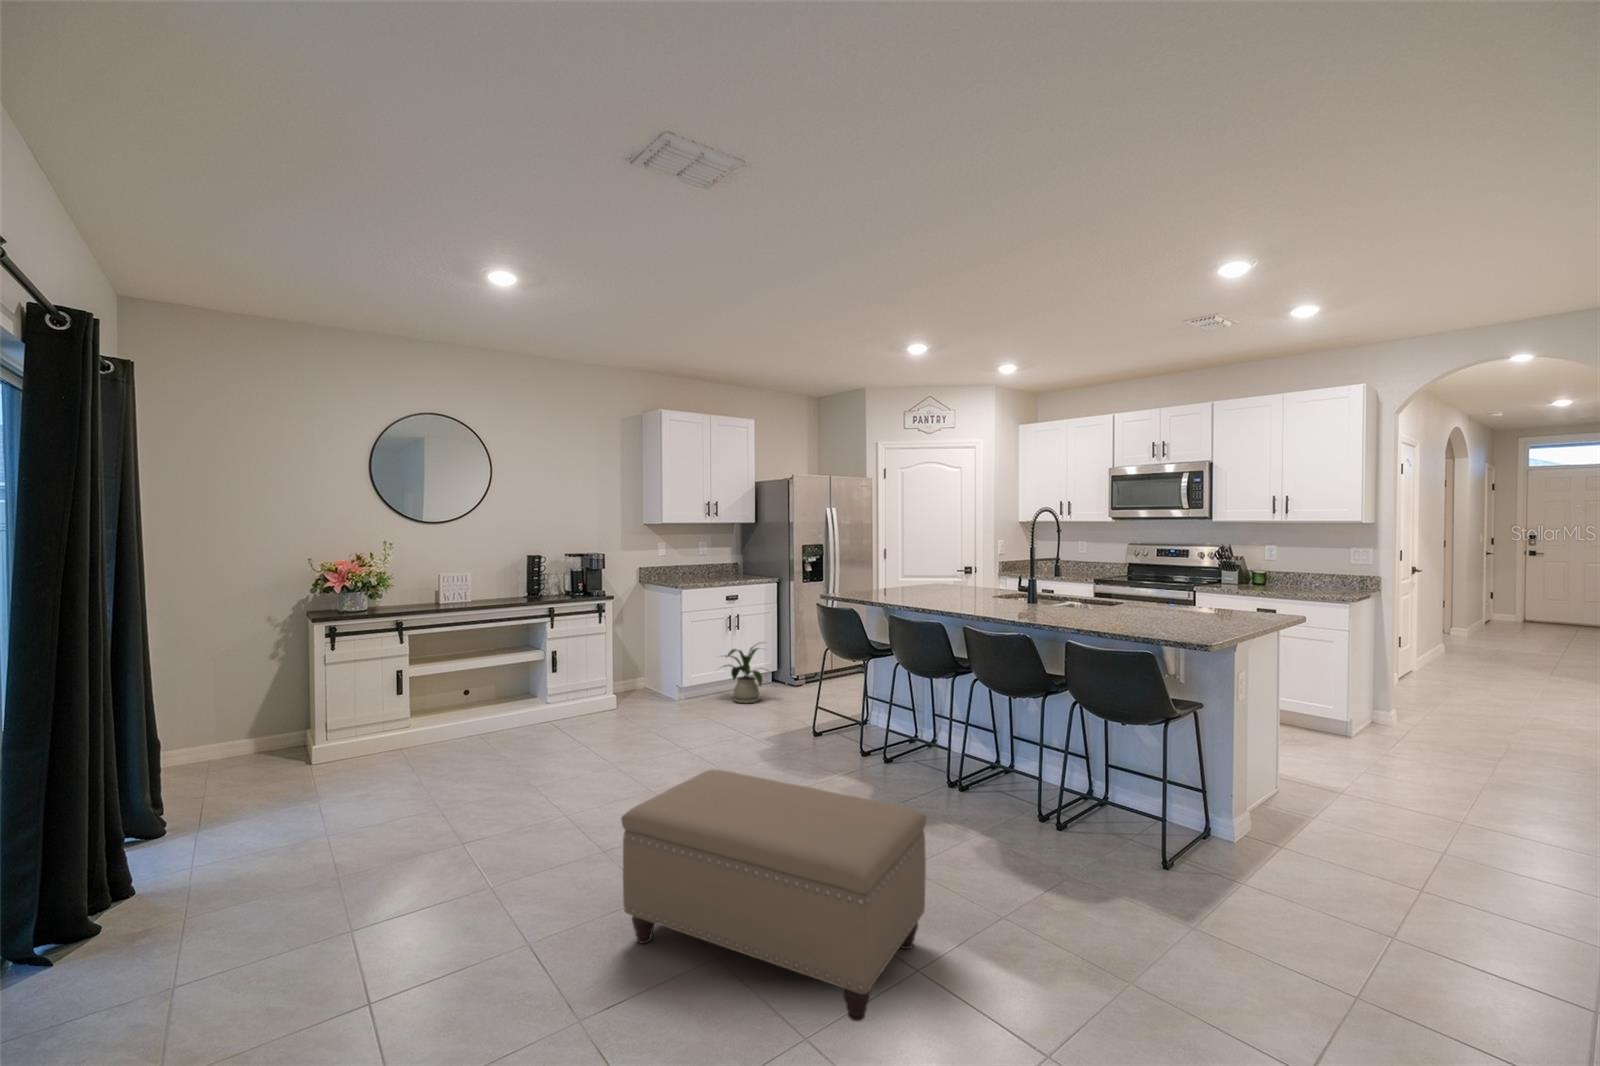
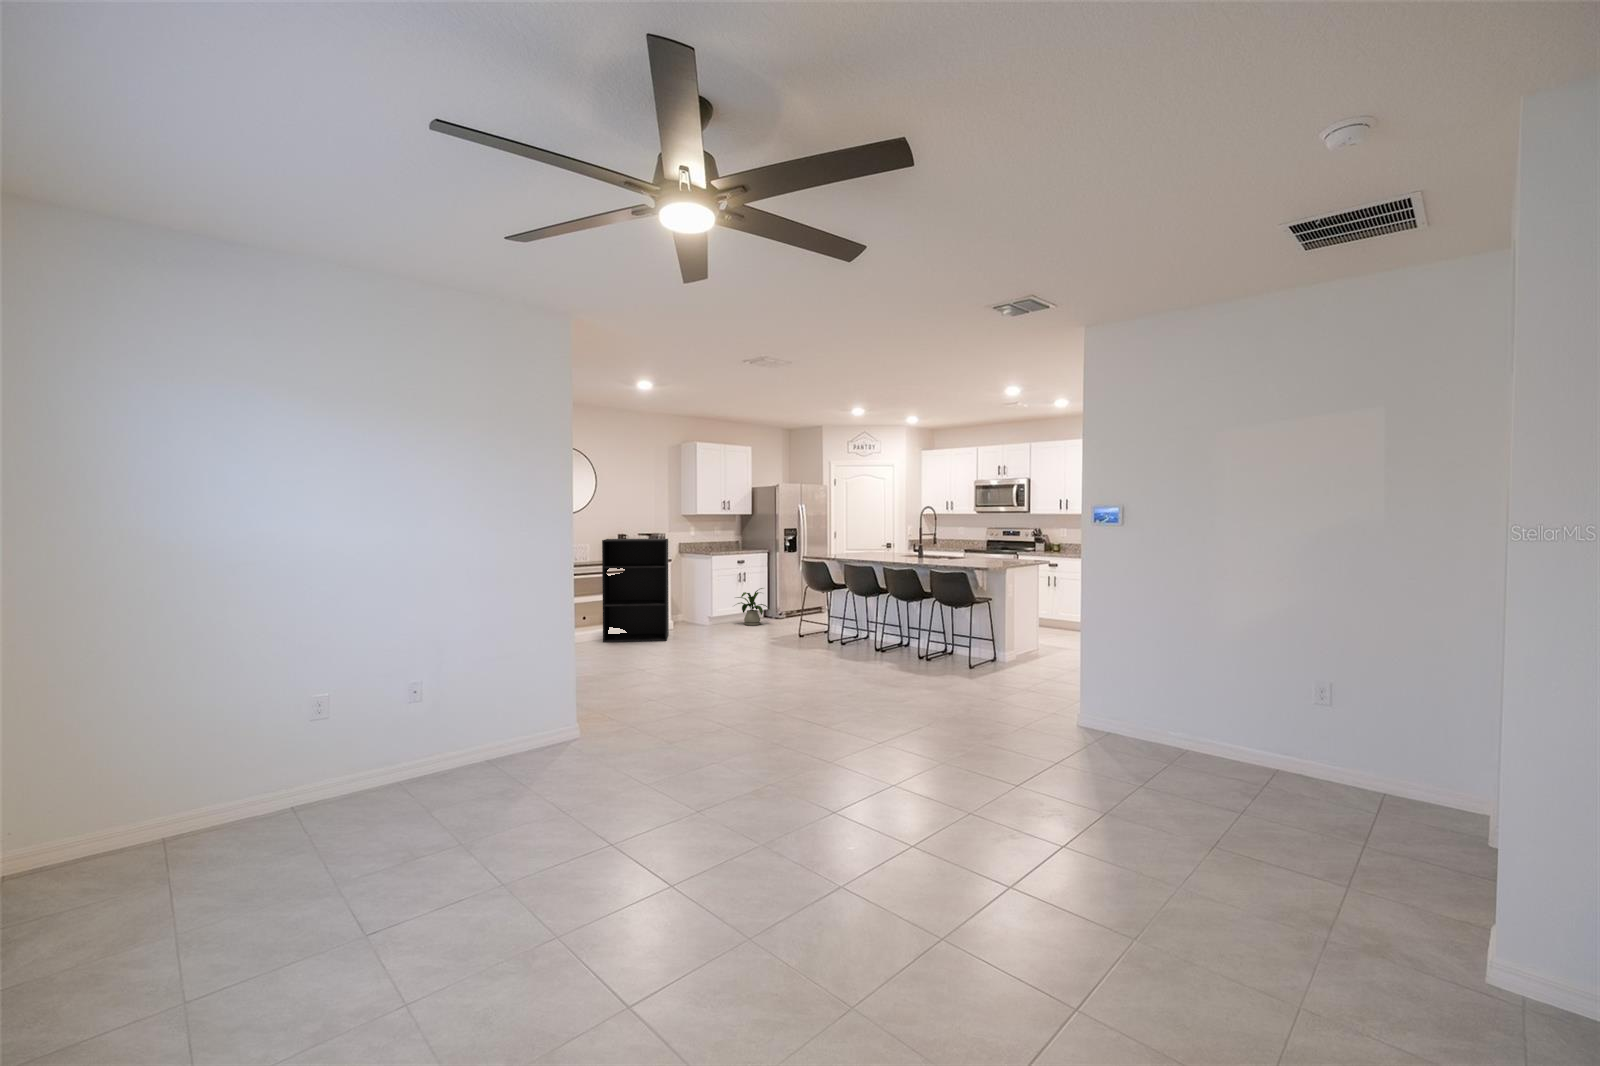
bookshelf: none [474,563,598,742] -> present [602,539,669,642]
ottoman: present [621,770,926,1021] -> none [740,627,867,702]

